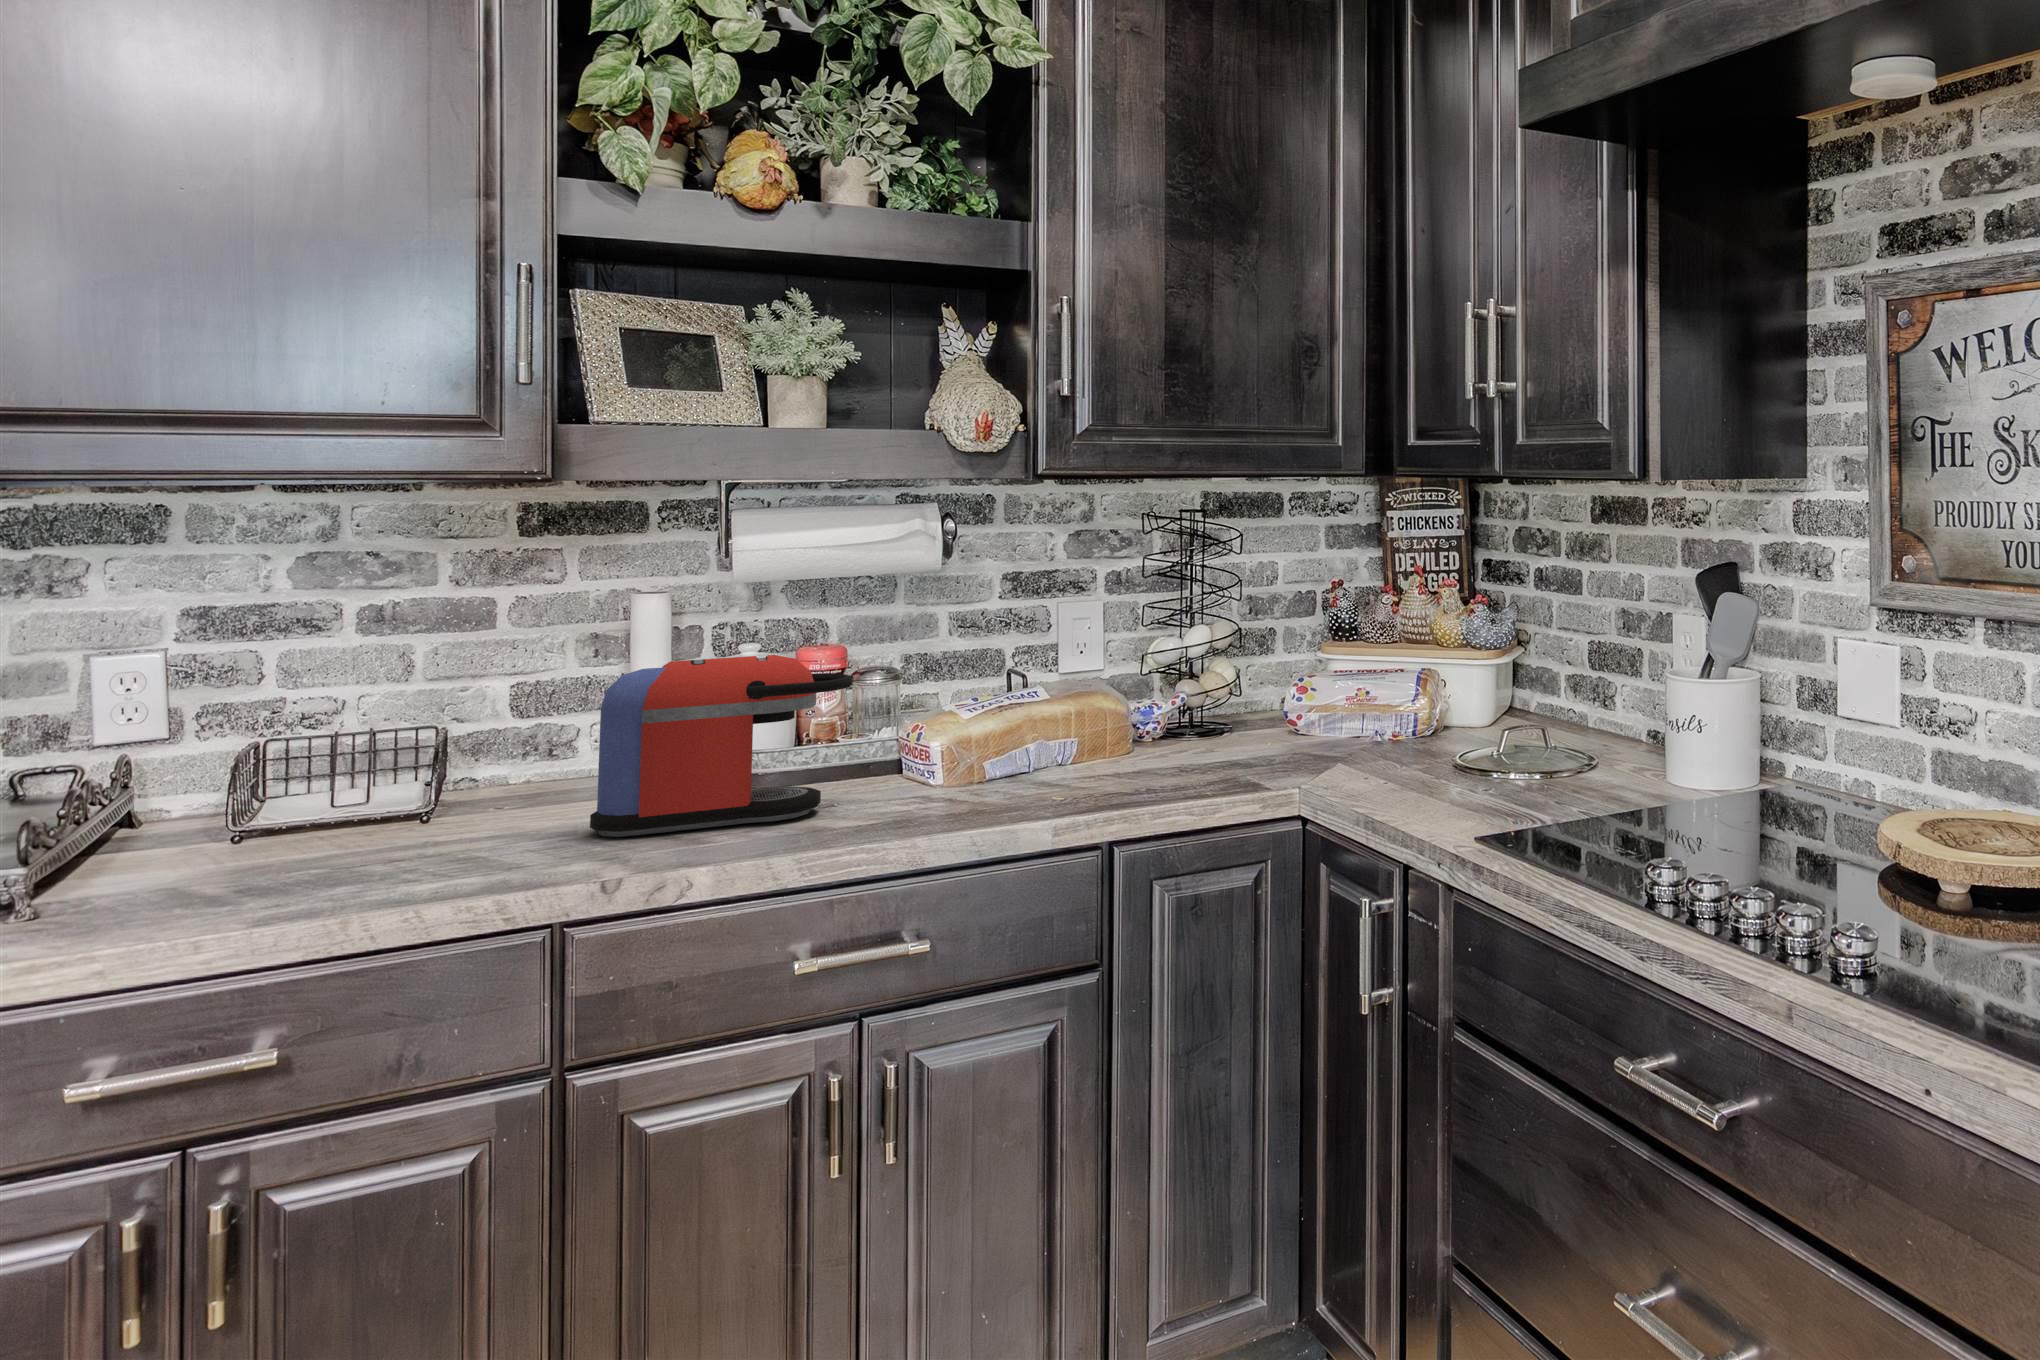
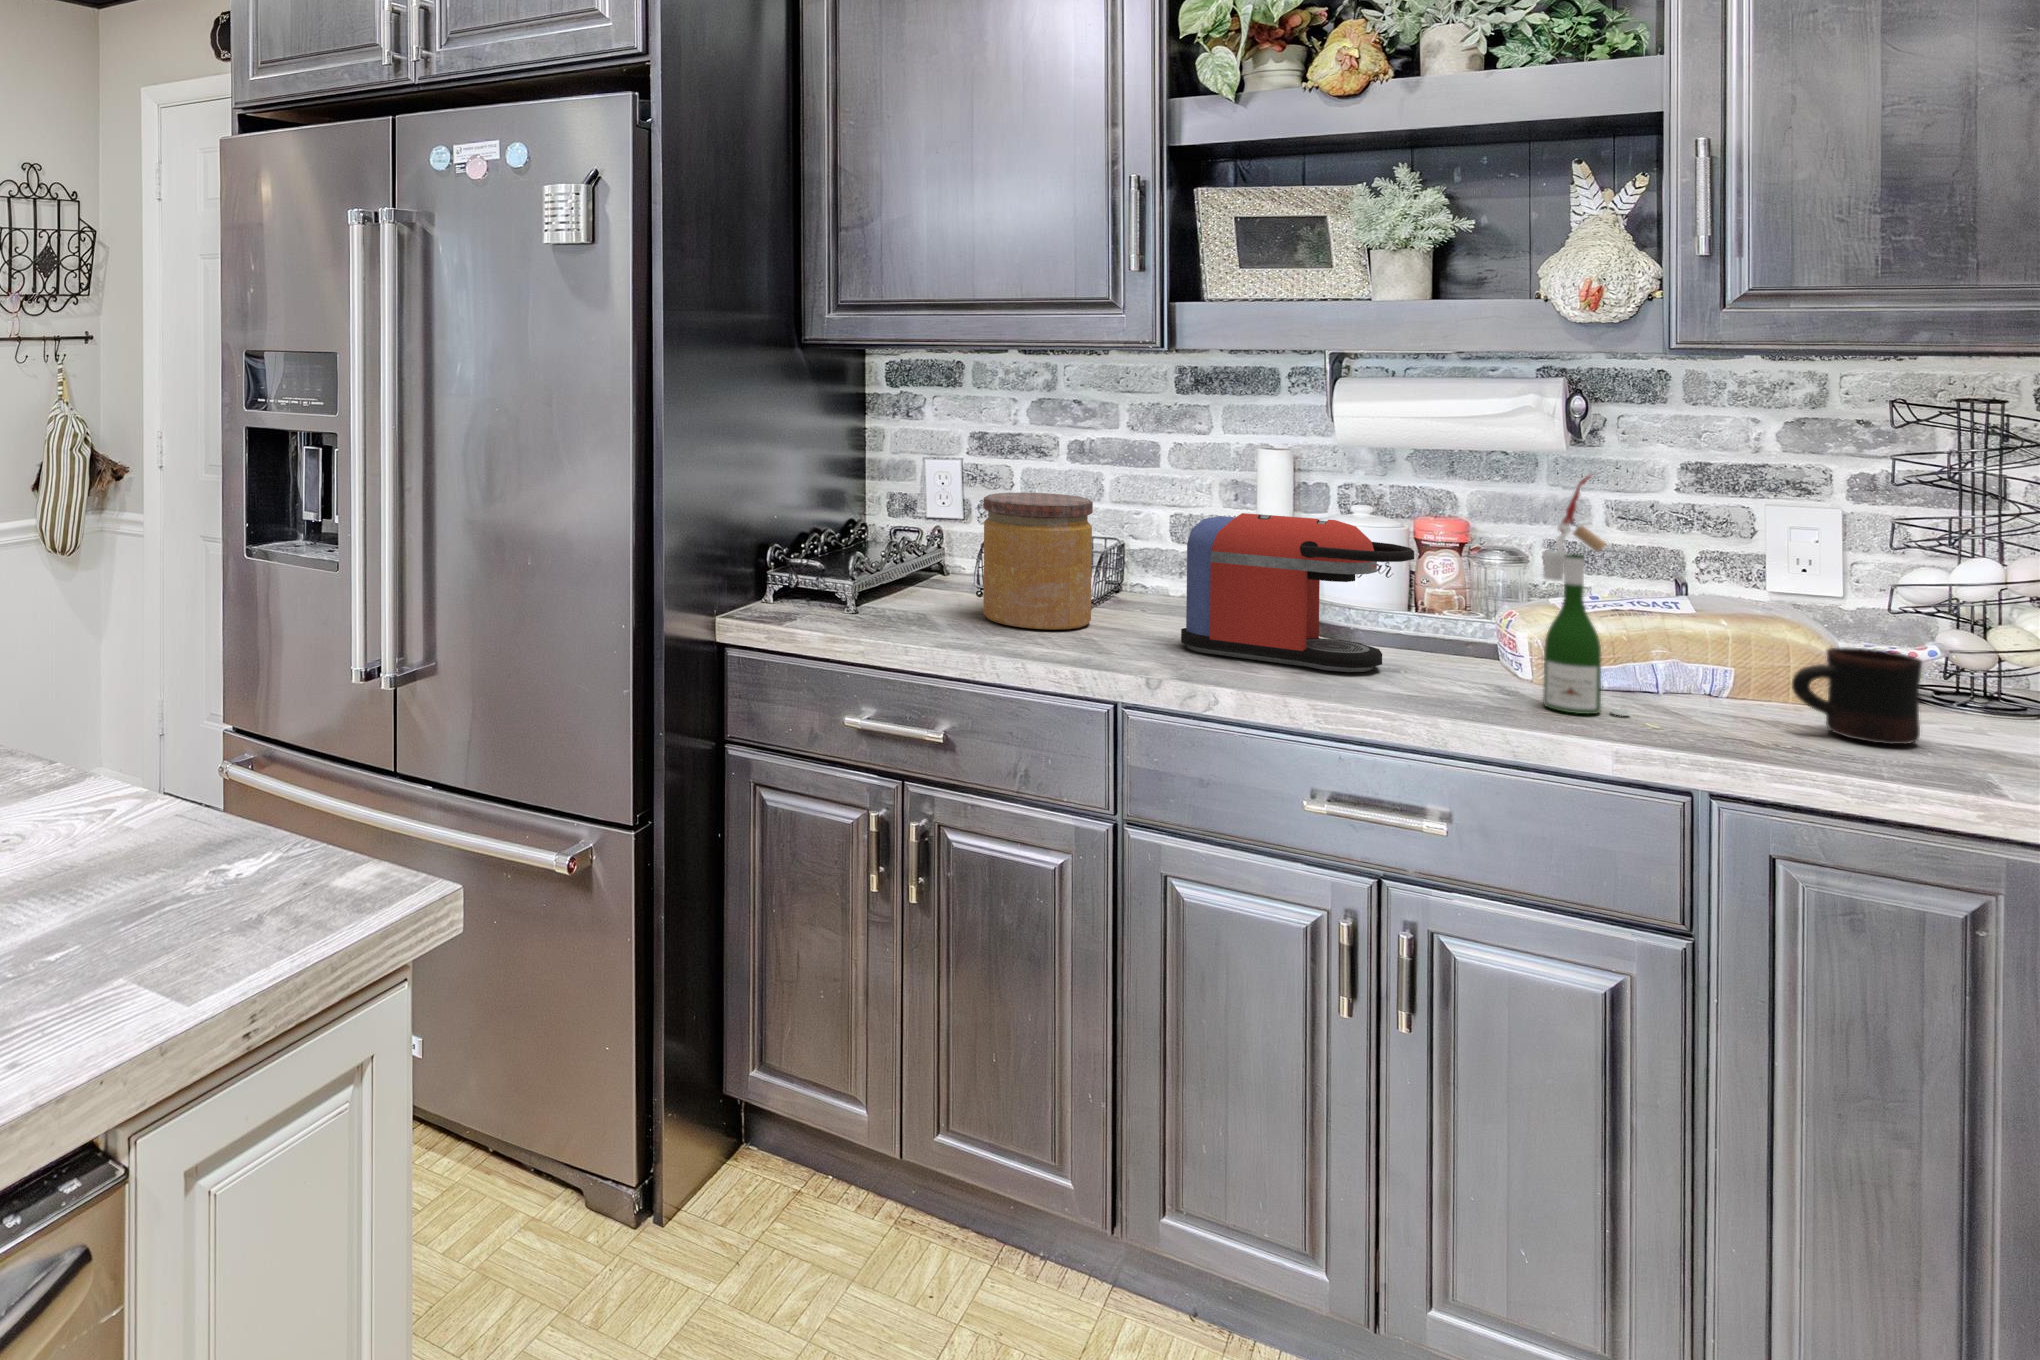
wine bottle: none [973,579,1042,805] -> present [1543,475,1629,716]
jar: none [279,673,459,867] -> present [983,492,1093,629]
mug: none [1143,701,1214,775] -> present [1792,647,1922,744]

